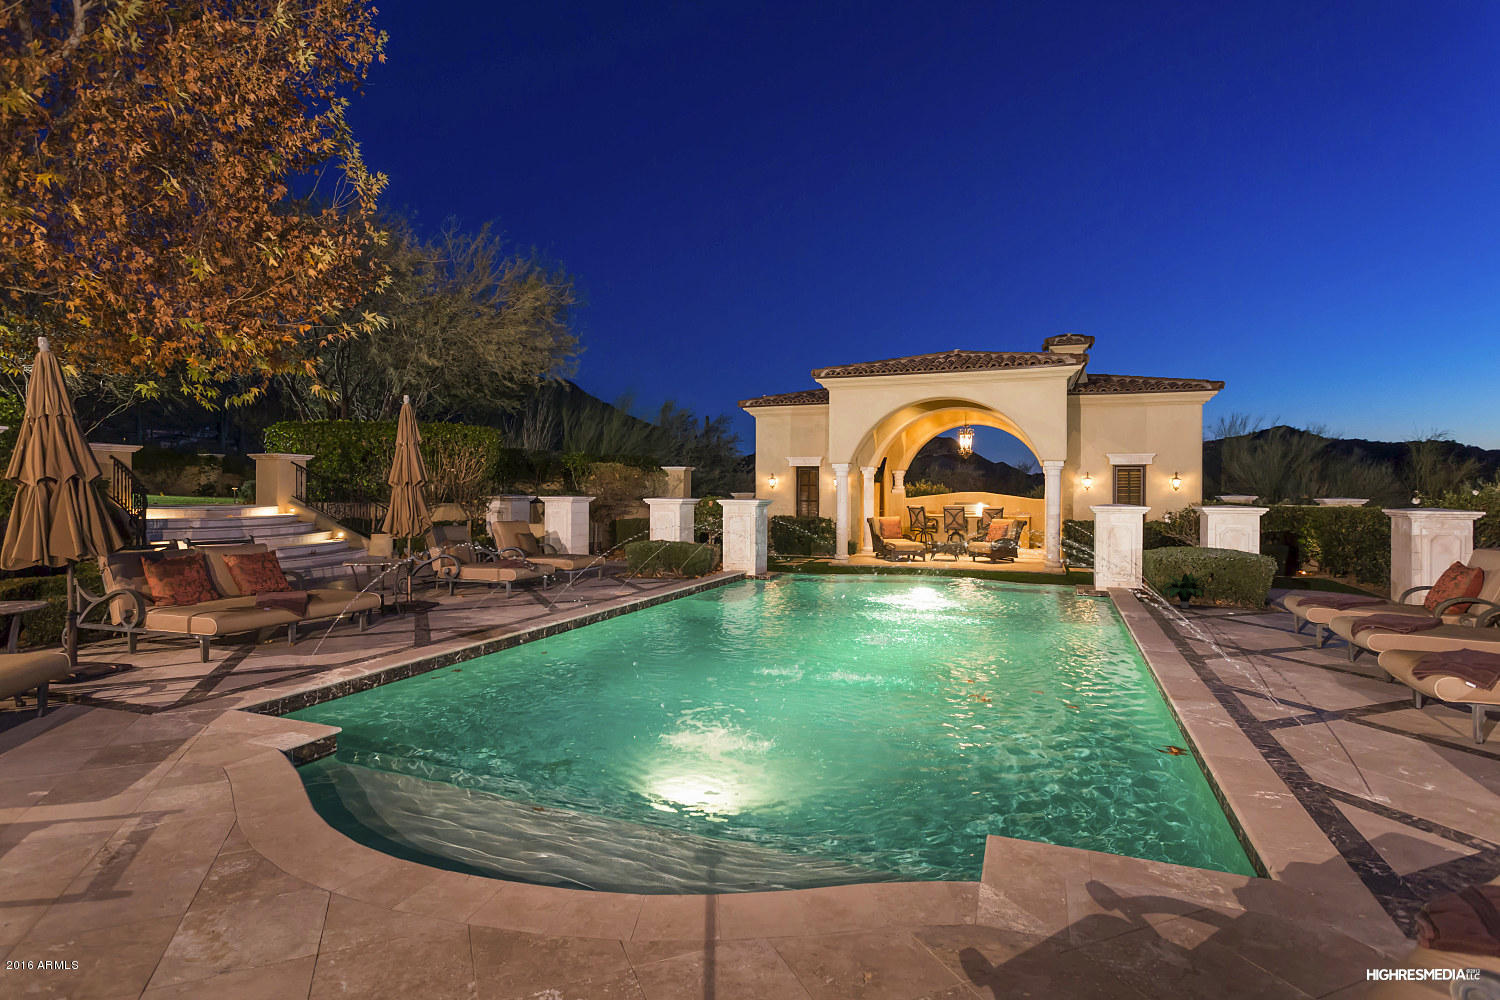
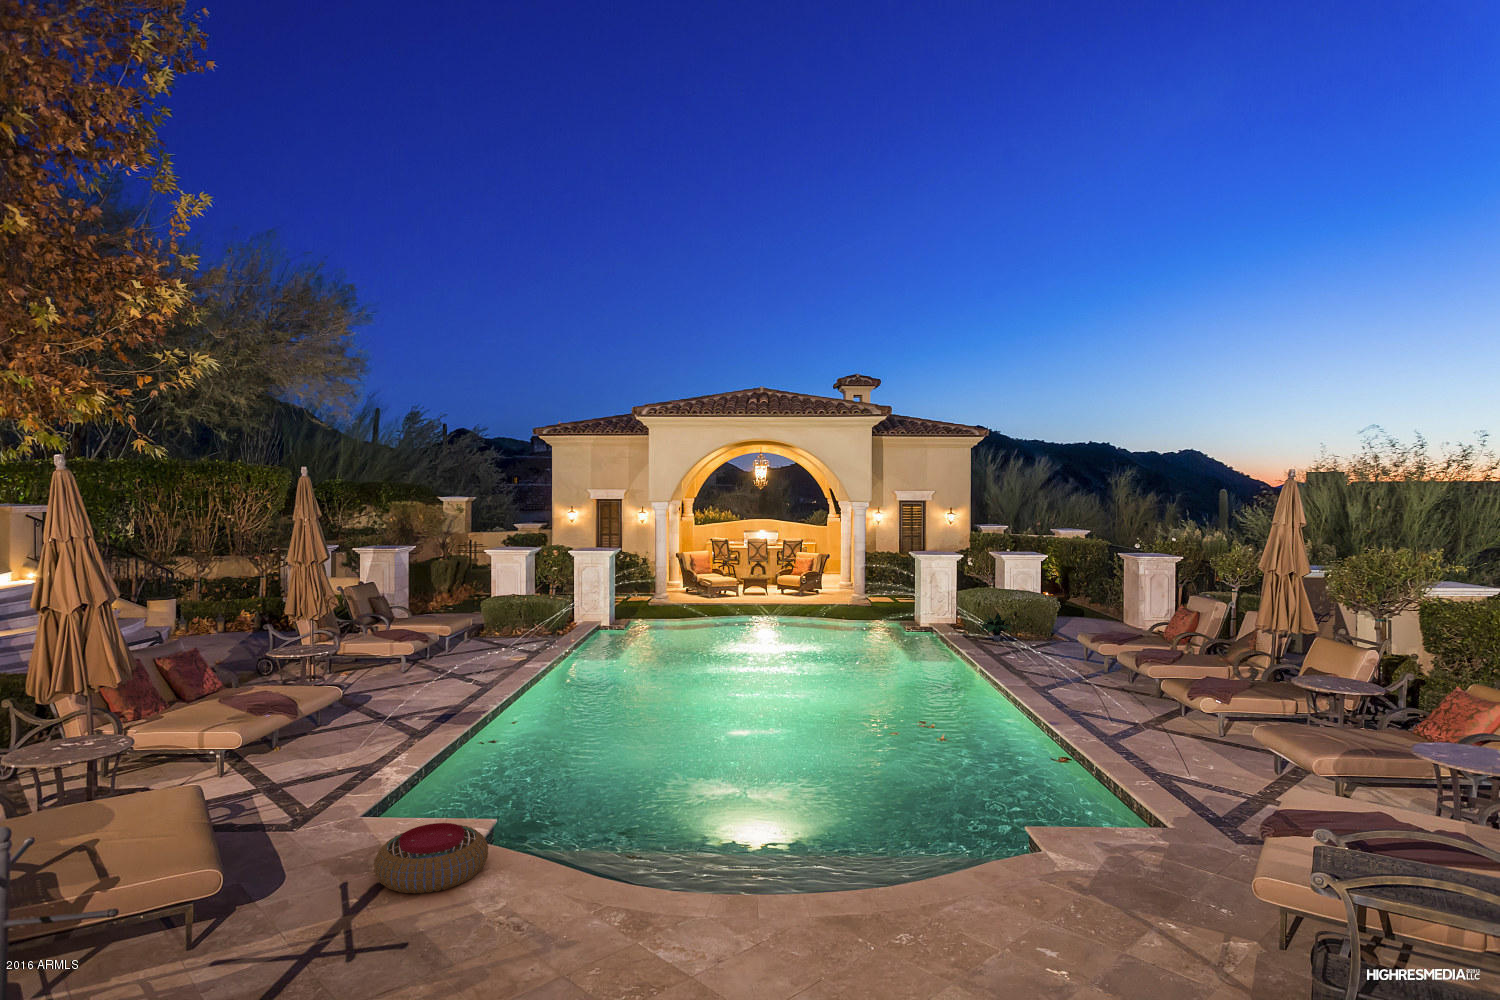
pouf: none [102,707,263,783] -> present [374,823,488,894]

